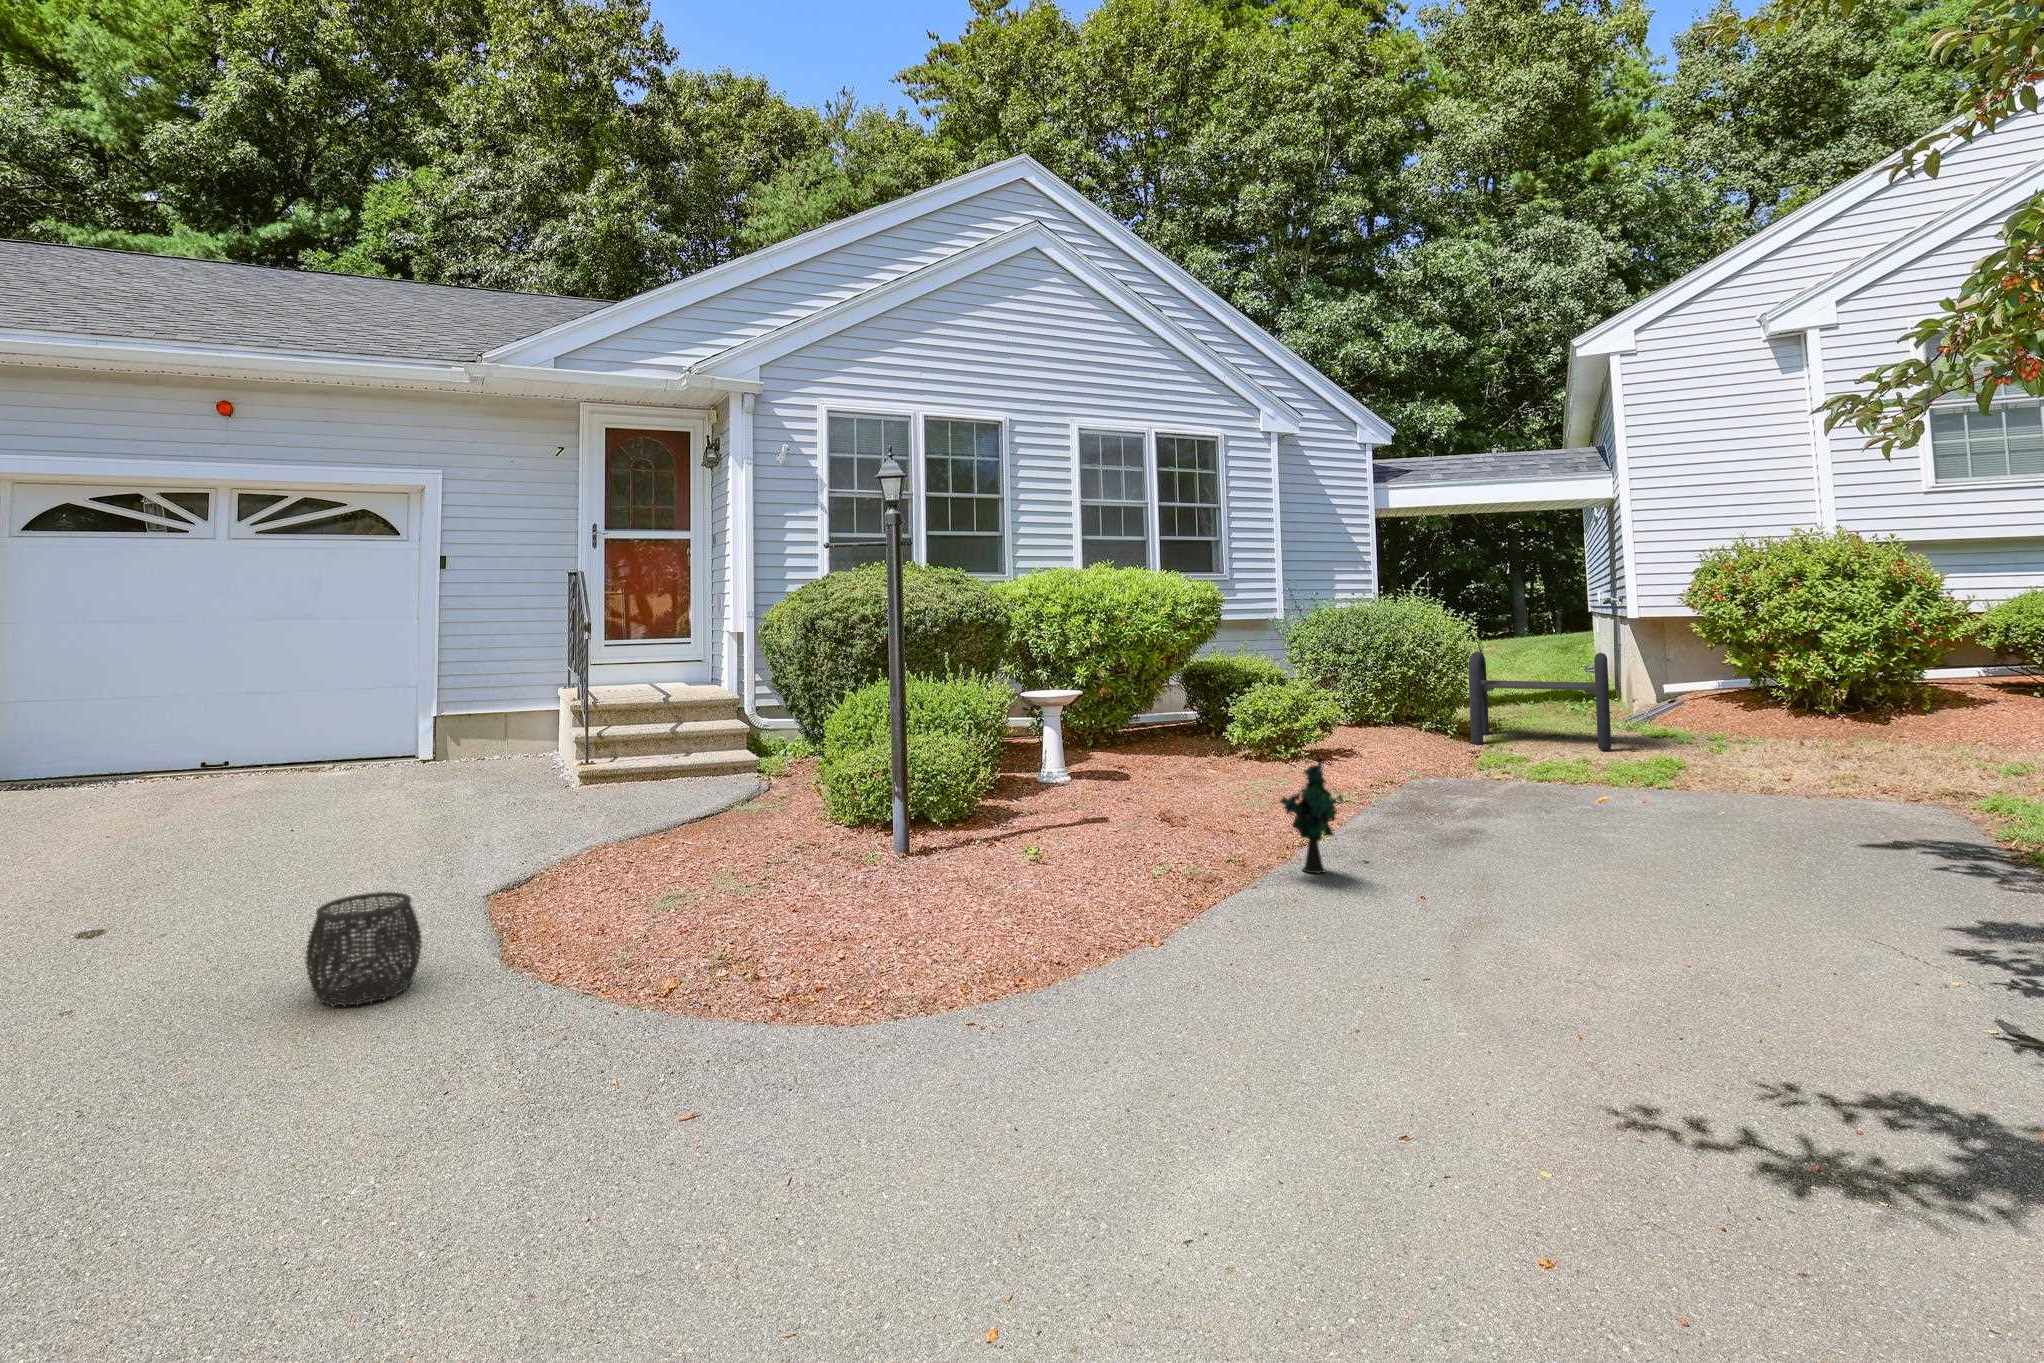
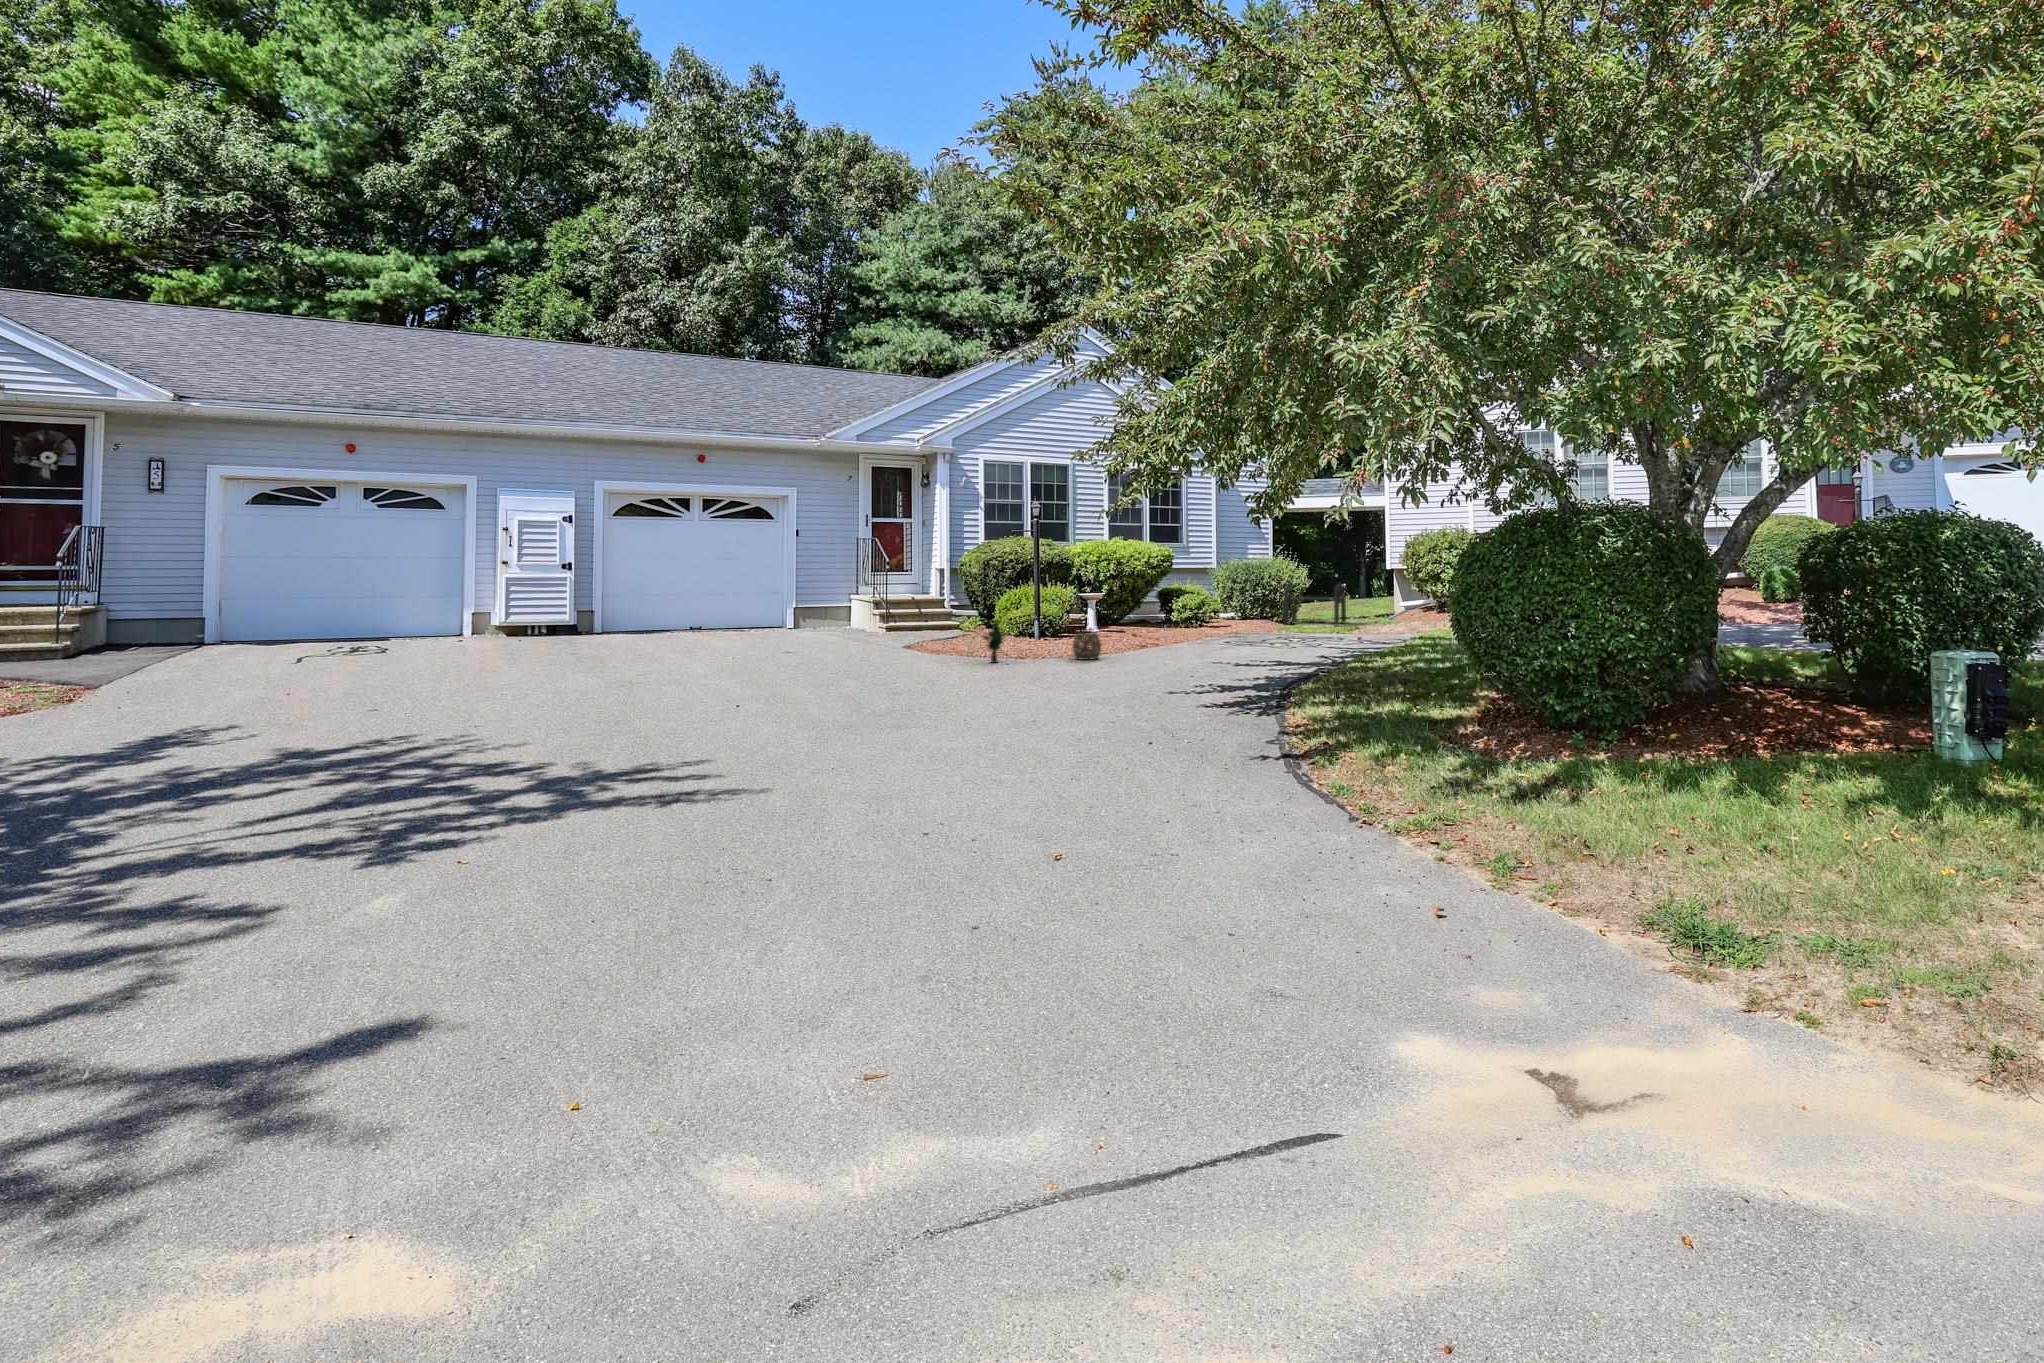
decorative plant: present [1280,757,1344,874] -> present [983,621,1006,663]
woven basket: present [305,892,422,1006] -> present [1073,633,1101,660]

